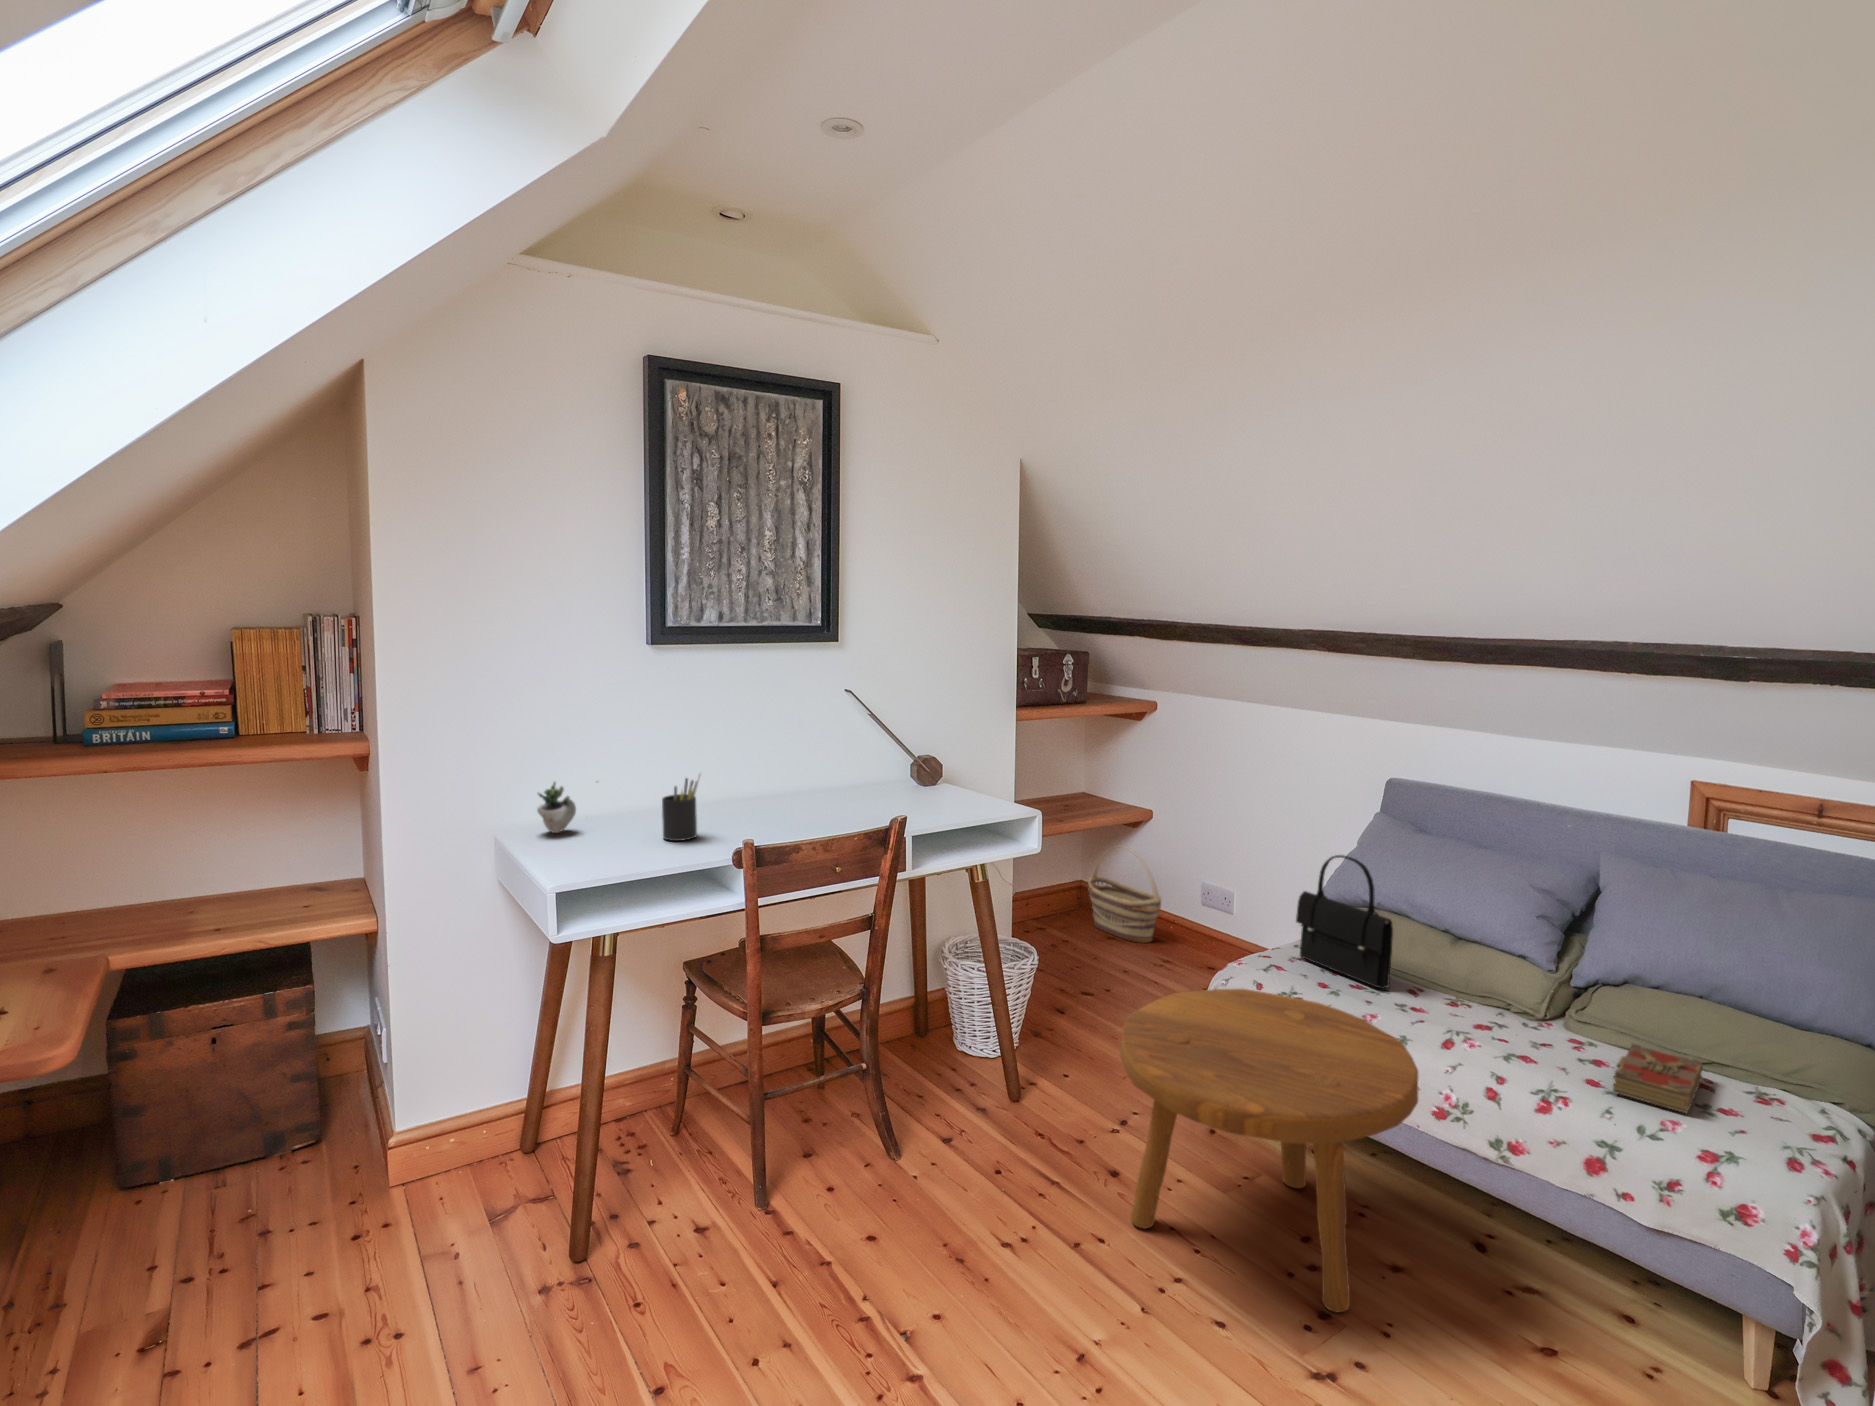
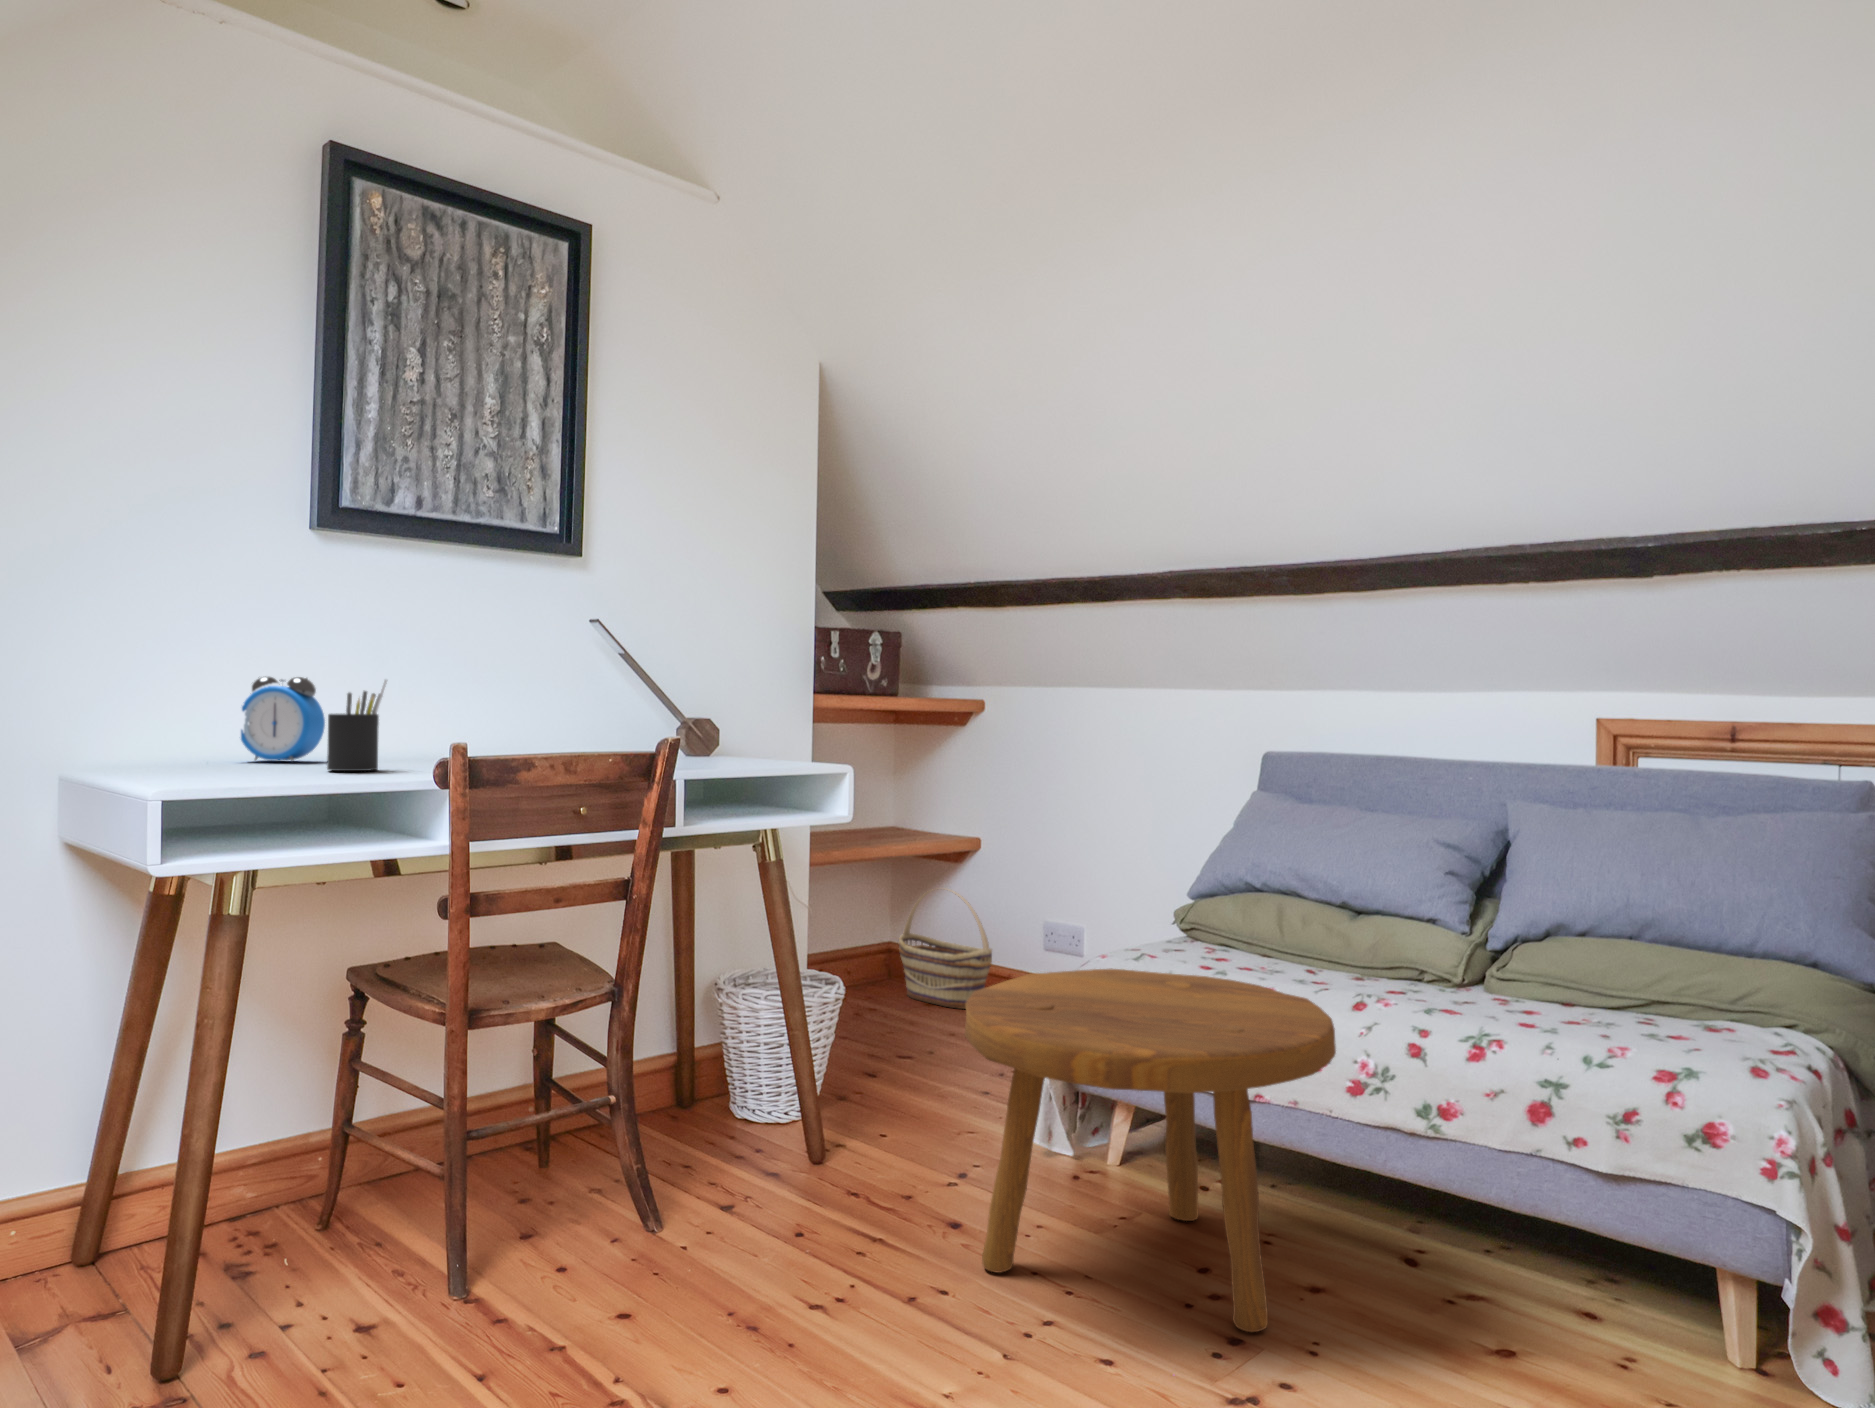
alarm clock: none [604,754,662,817] -> present [241,677,325,761]
succulent plant: present [537,782,576,833] -> none [135,687,233,768]
handbag: present [1296,855,1393,989] -> none [1169,810,1286,969]
book: present [1613,1043,1703,1113] -> none [1552,983,1646,1039]

